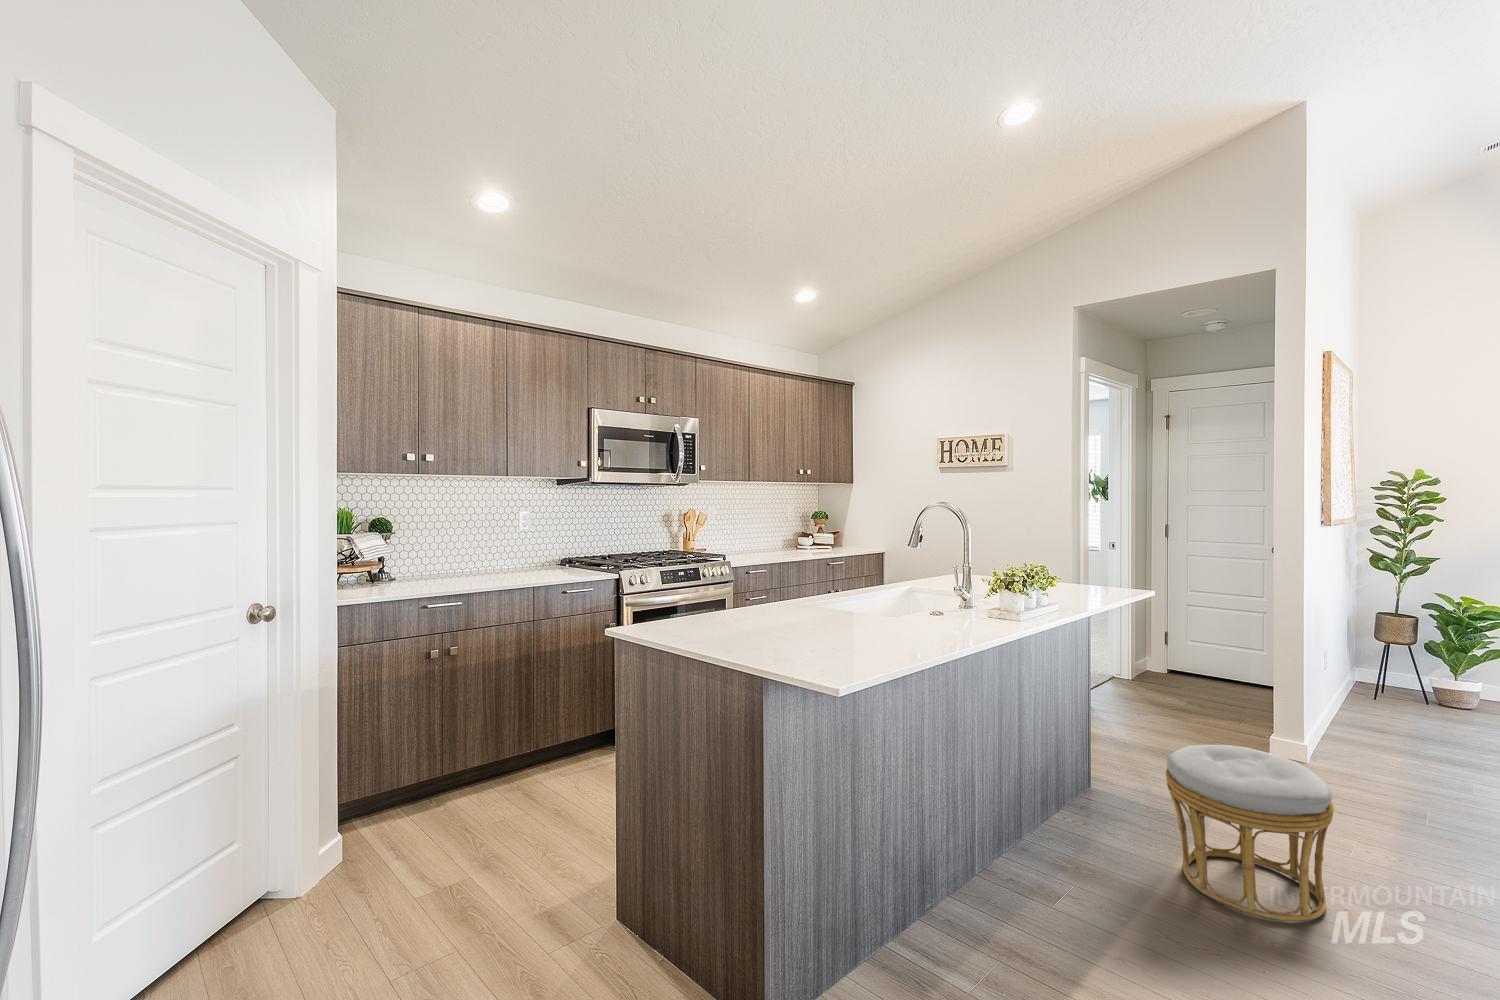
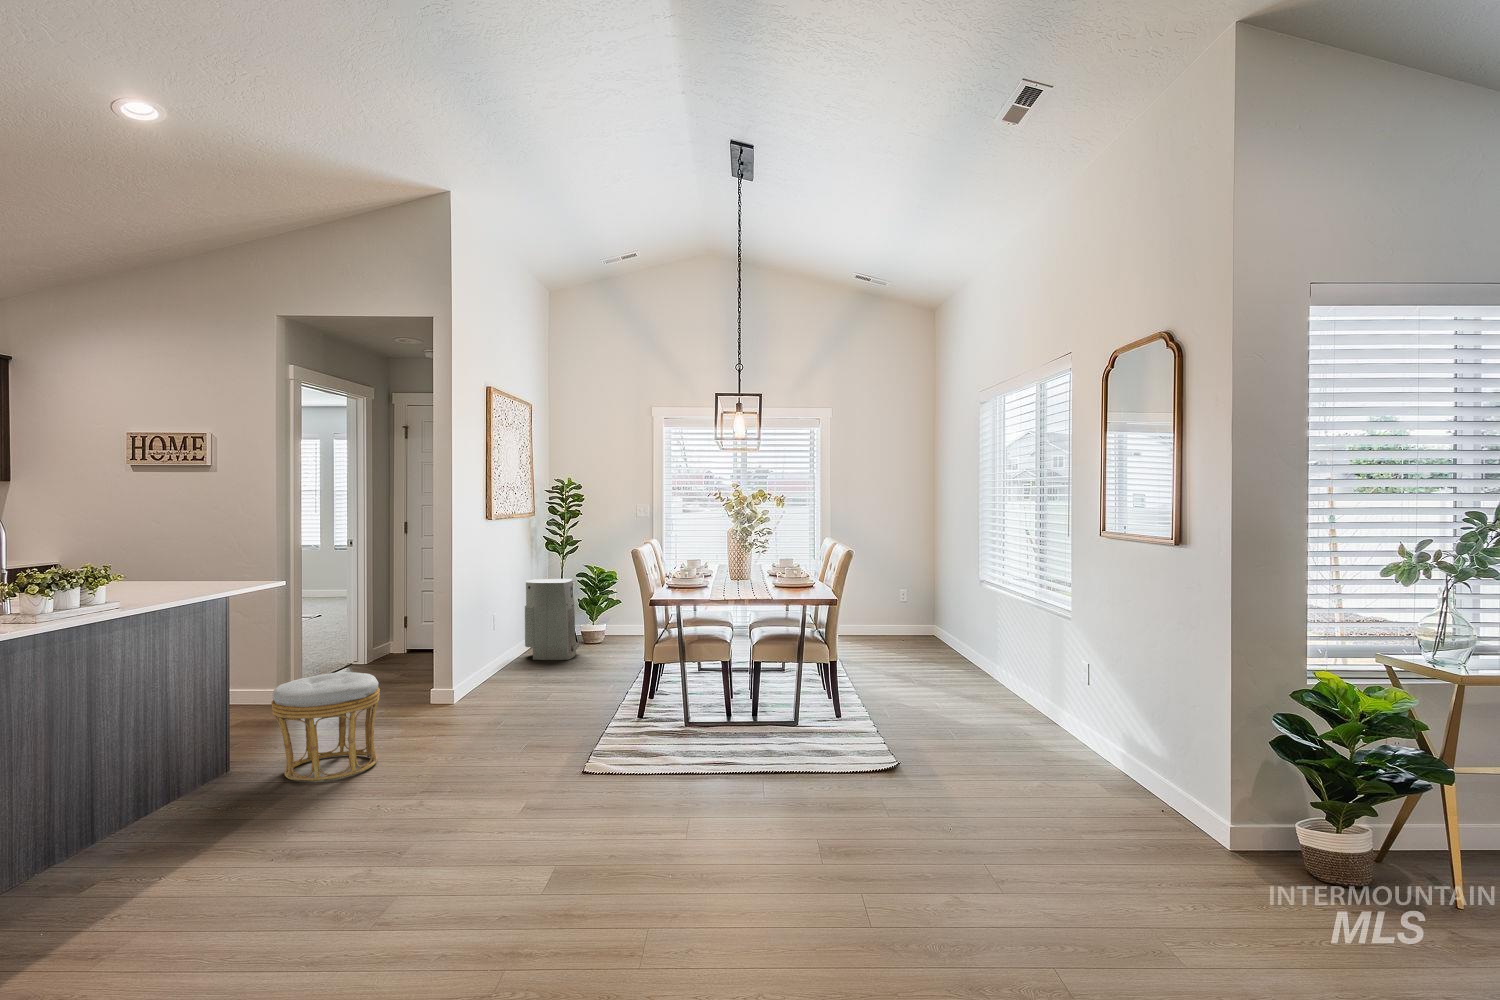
air purifier: none [1358,609,1458,731] -> present [525,579,579,660]

